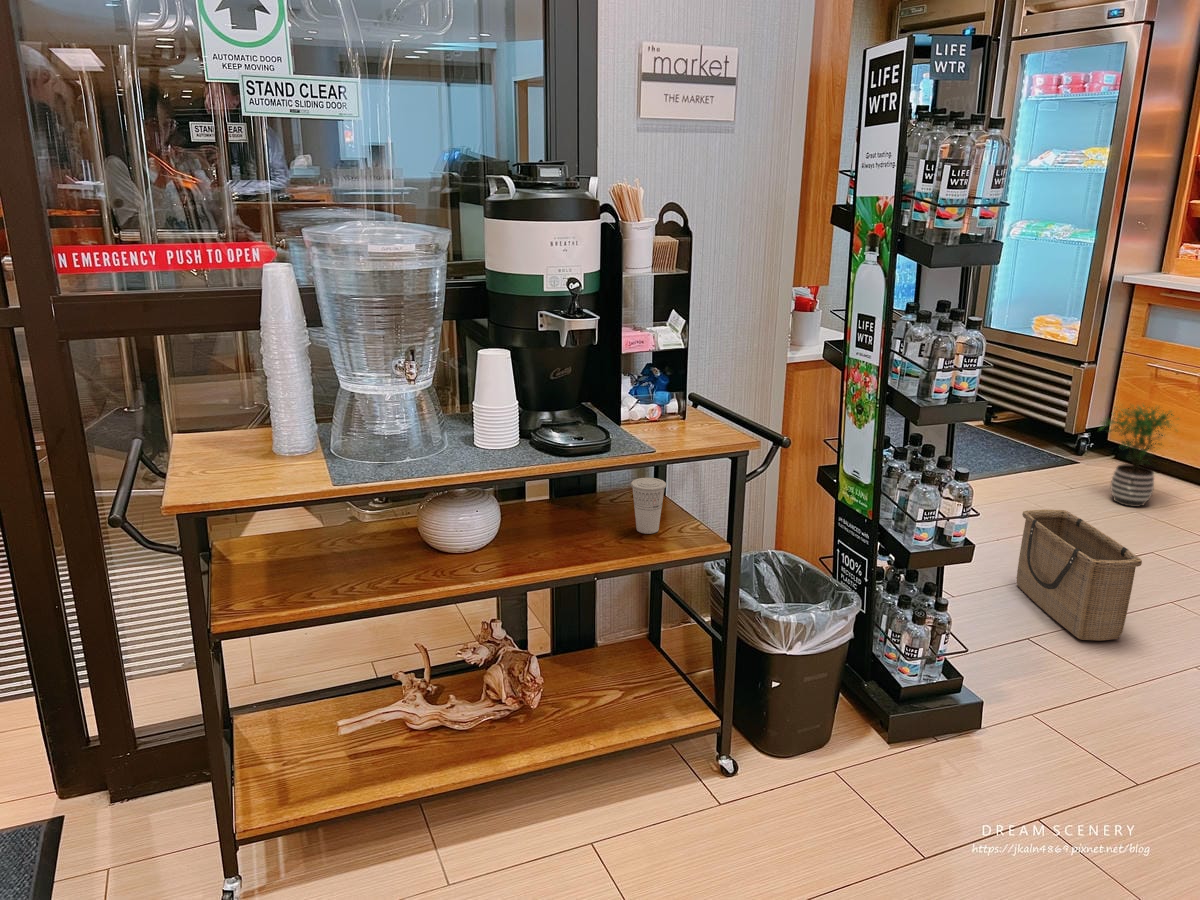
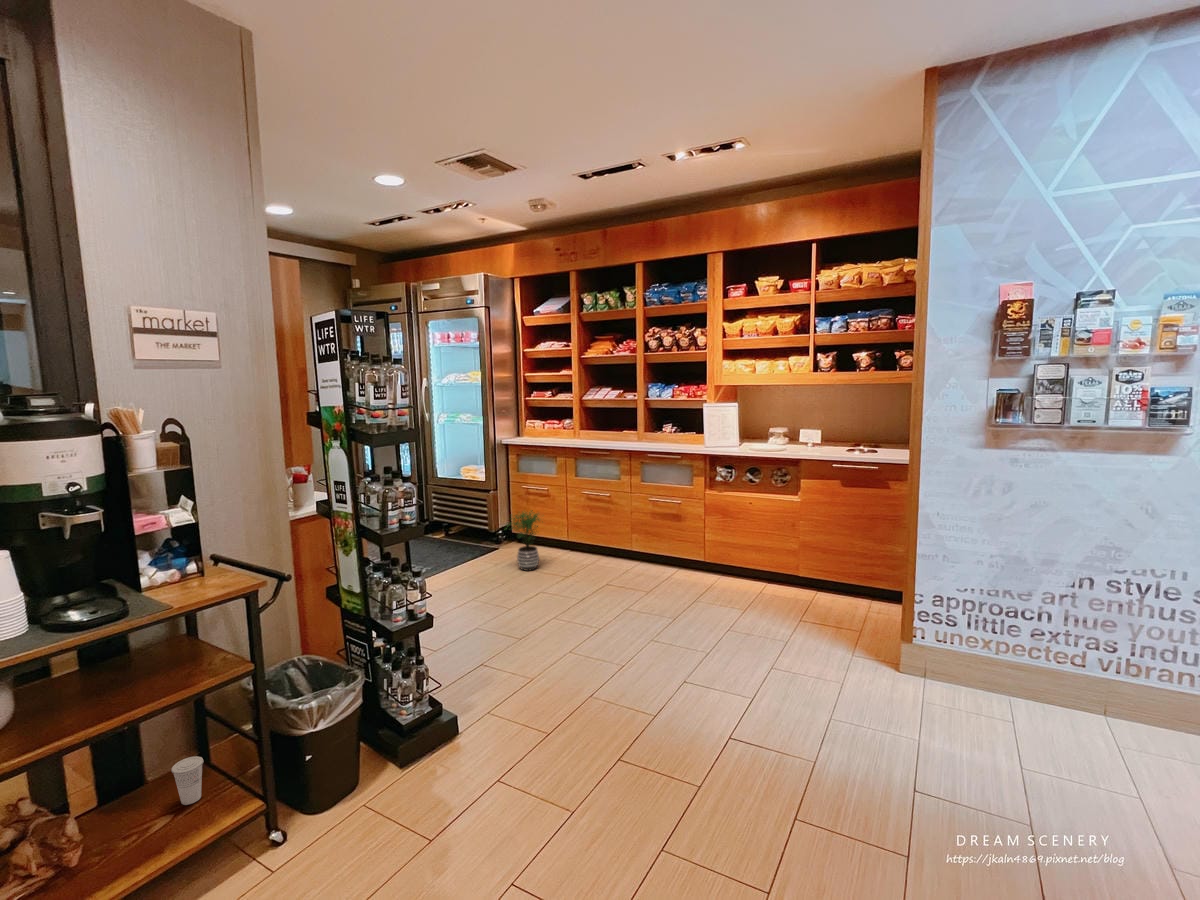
cup: present [631,478,666,534] -> present [171,756,204,805]
basket: present [1017,509,1142,641] -> none [467,581,533,657]

